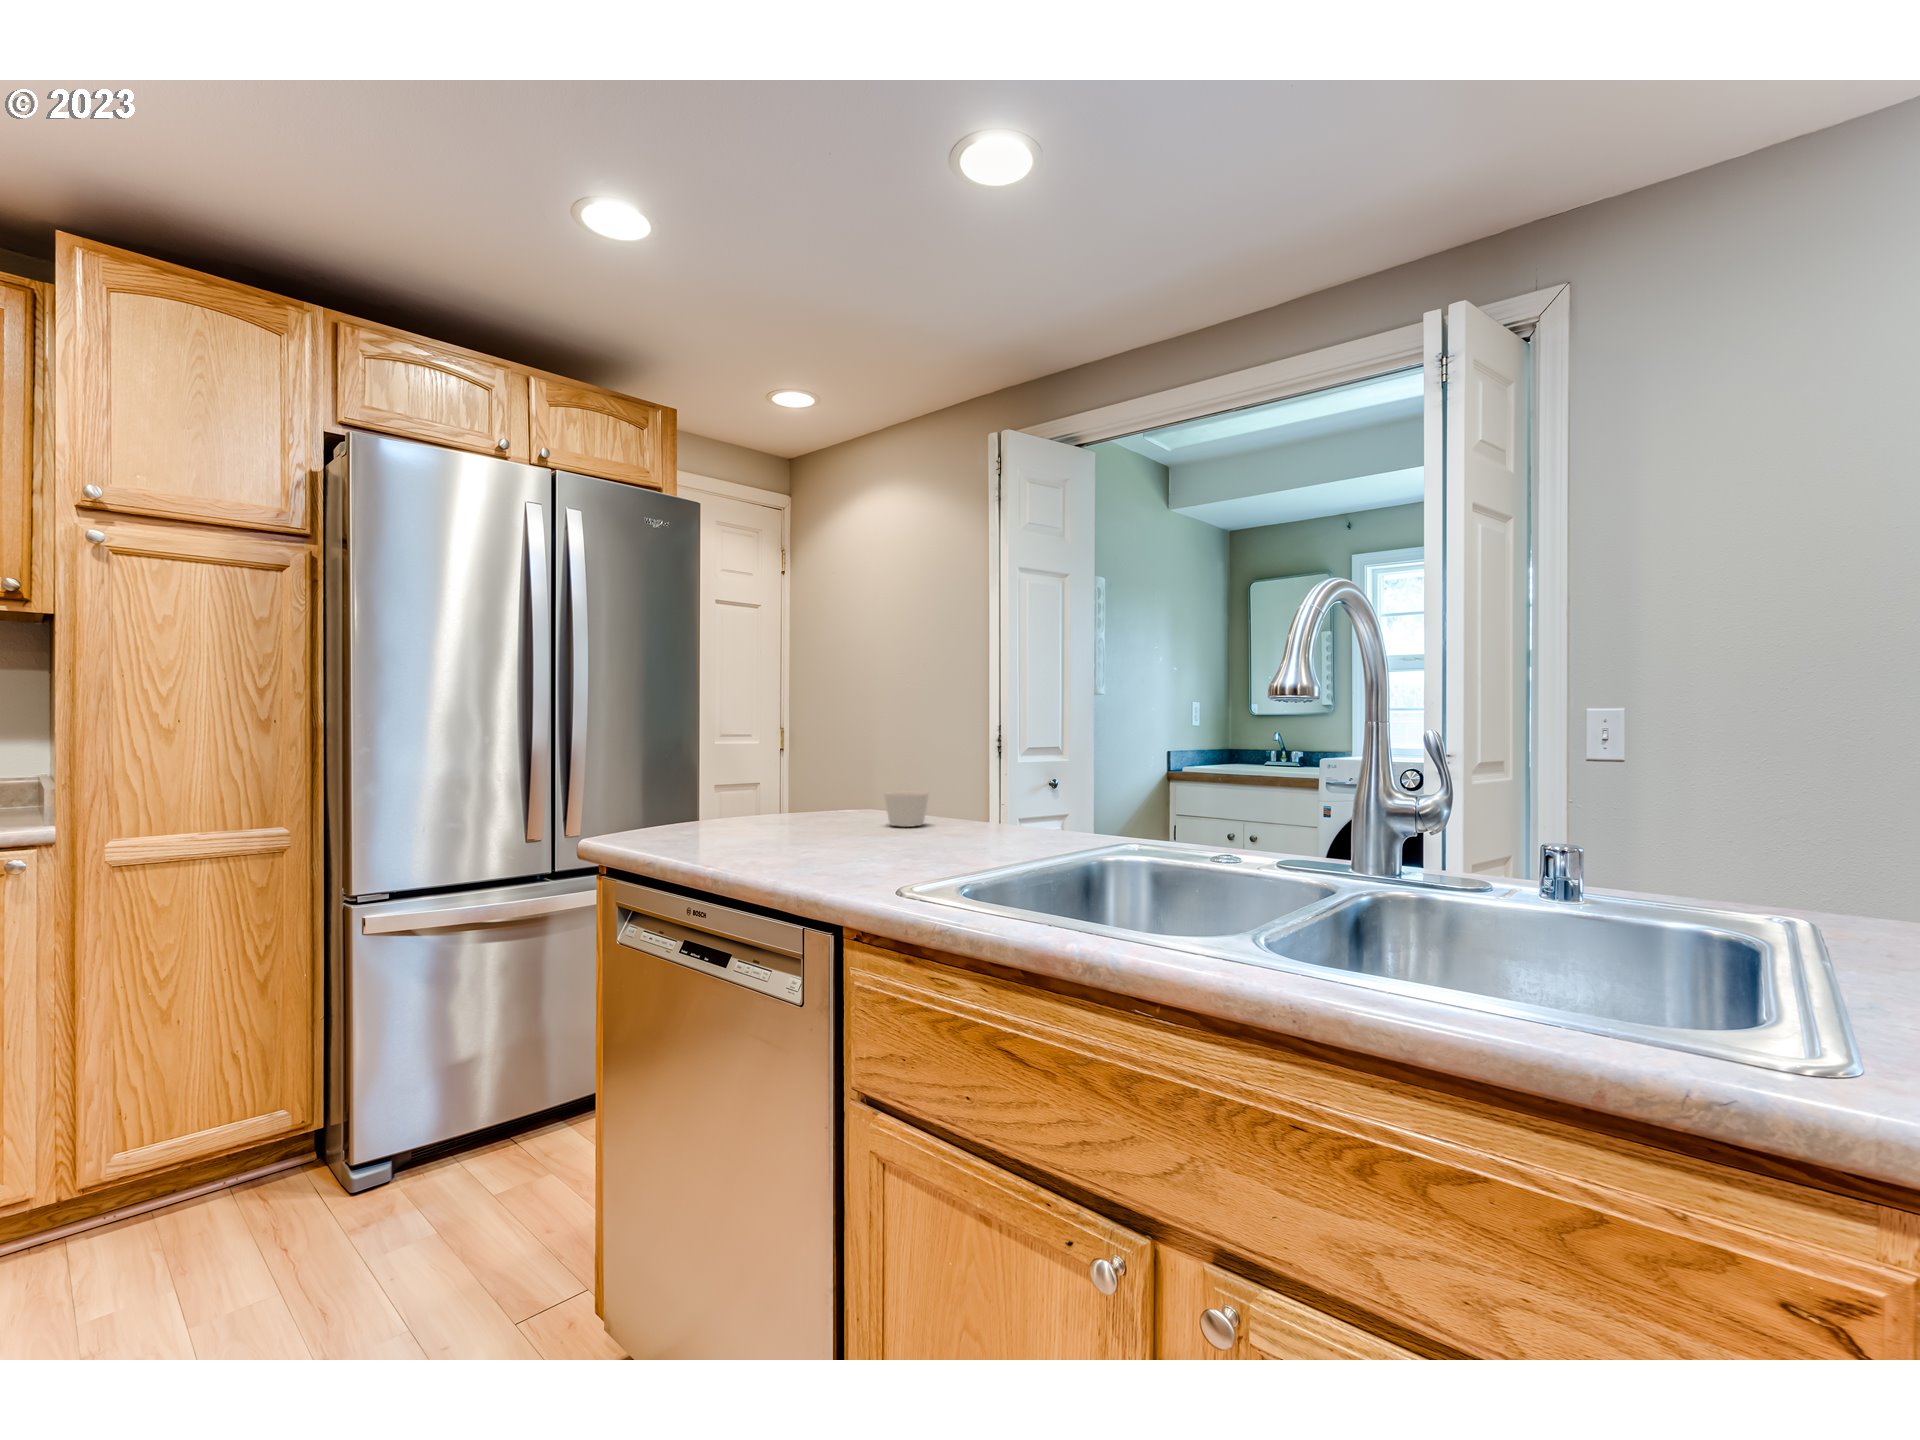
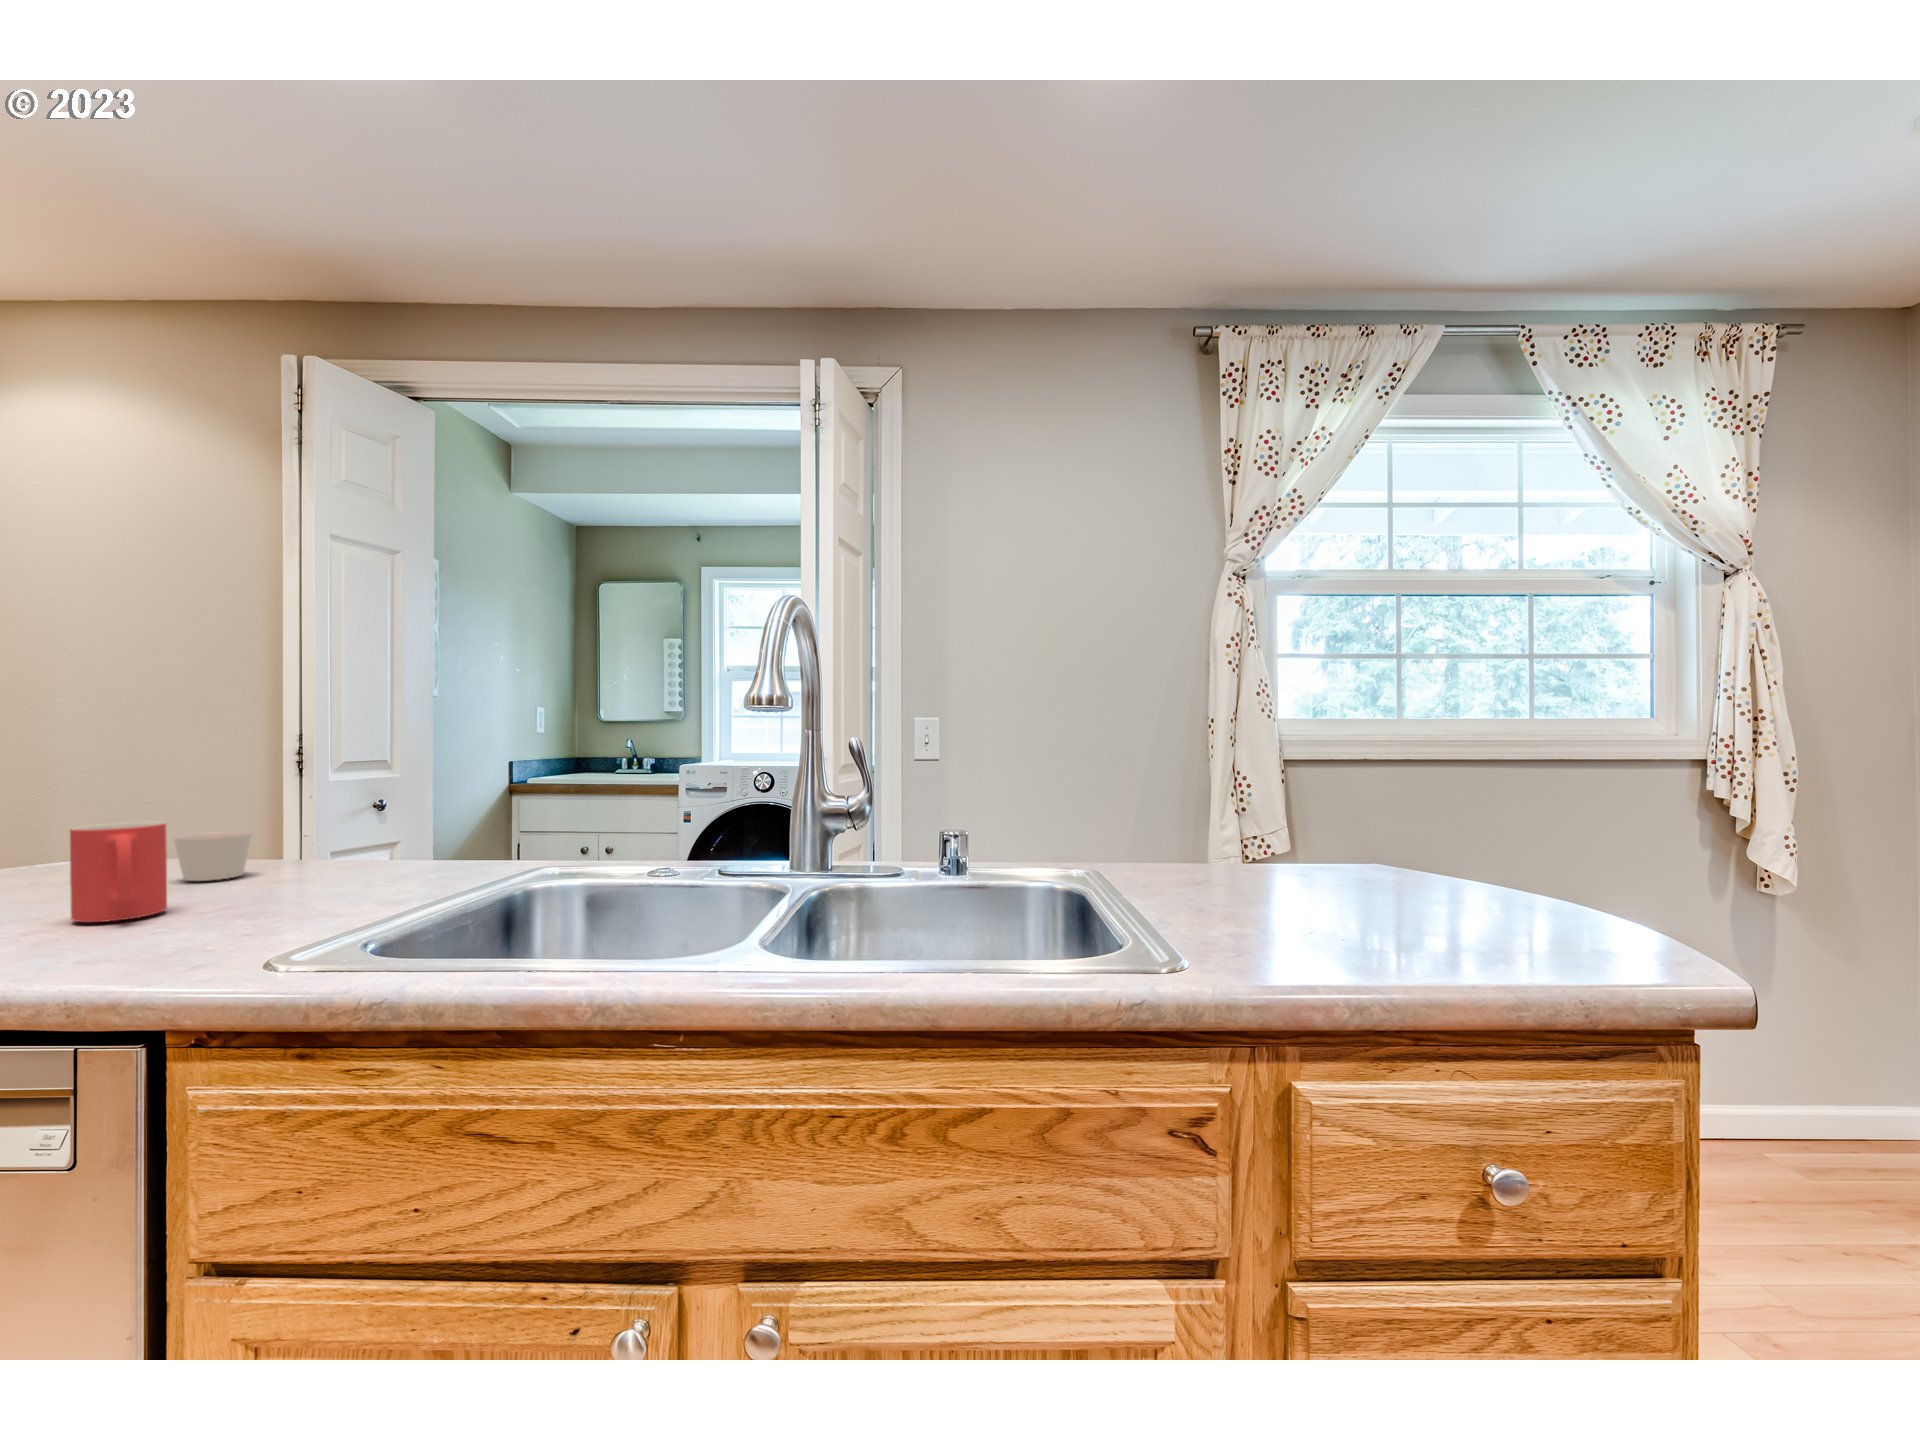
mug: none [818,779,868,846] -> present [70,822,167,922]

